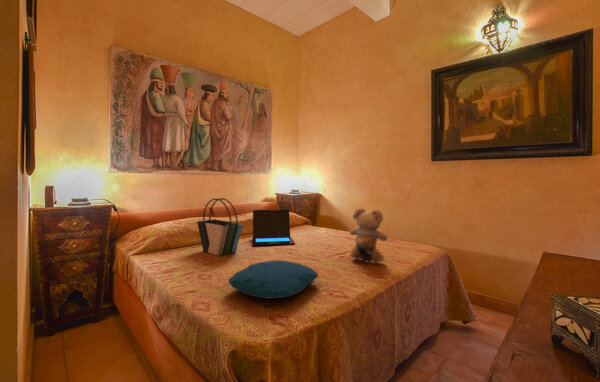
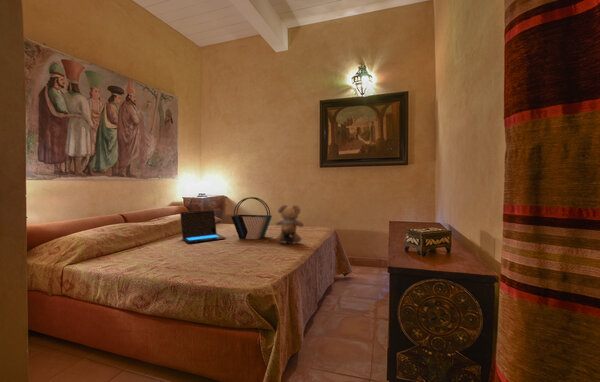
tote bag: present [197,198,243,256] -> present [231,197,272,239]
pillow: present [228,260,318,299] -> none [202,246,266,270]

